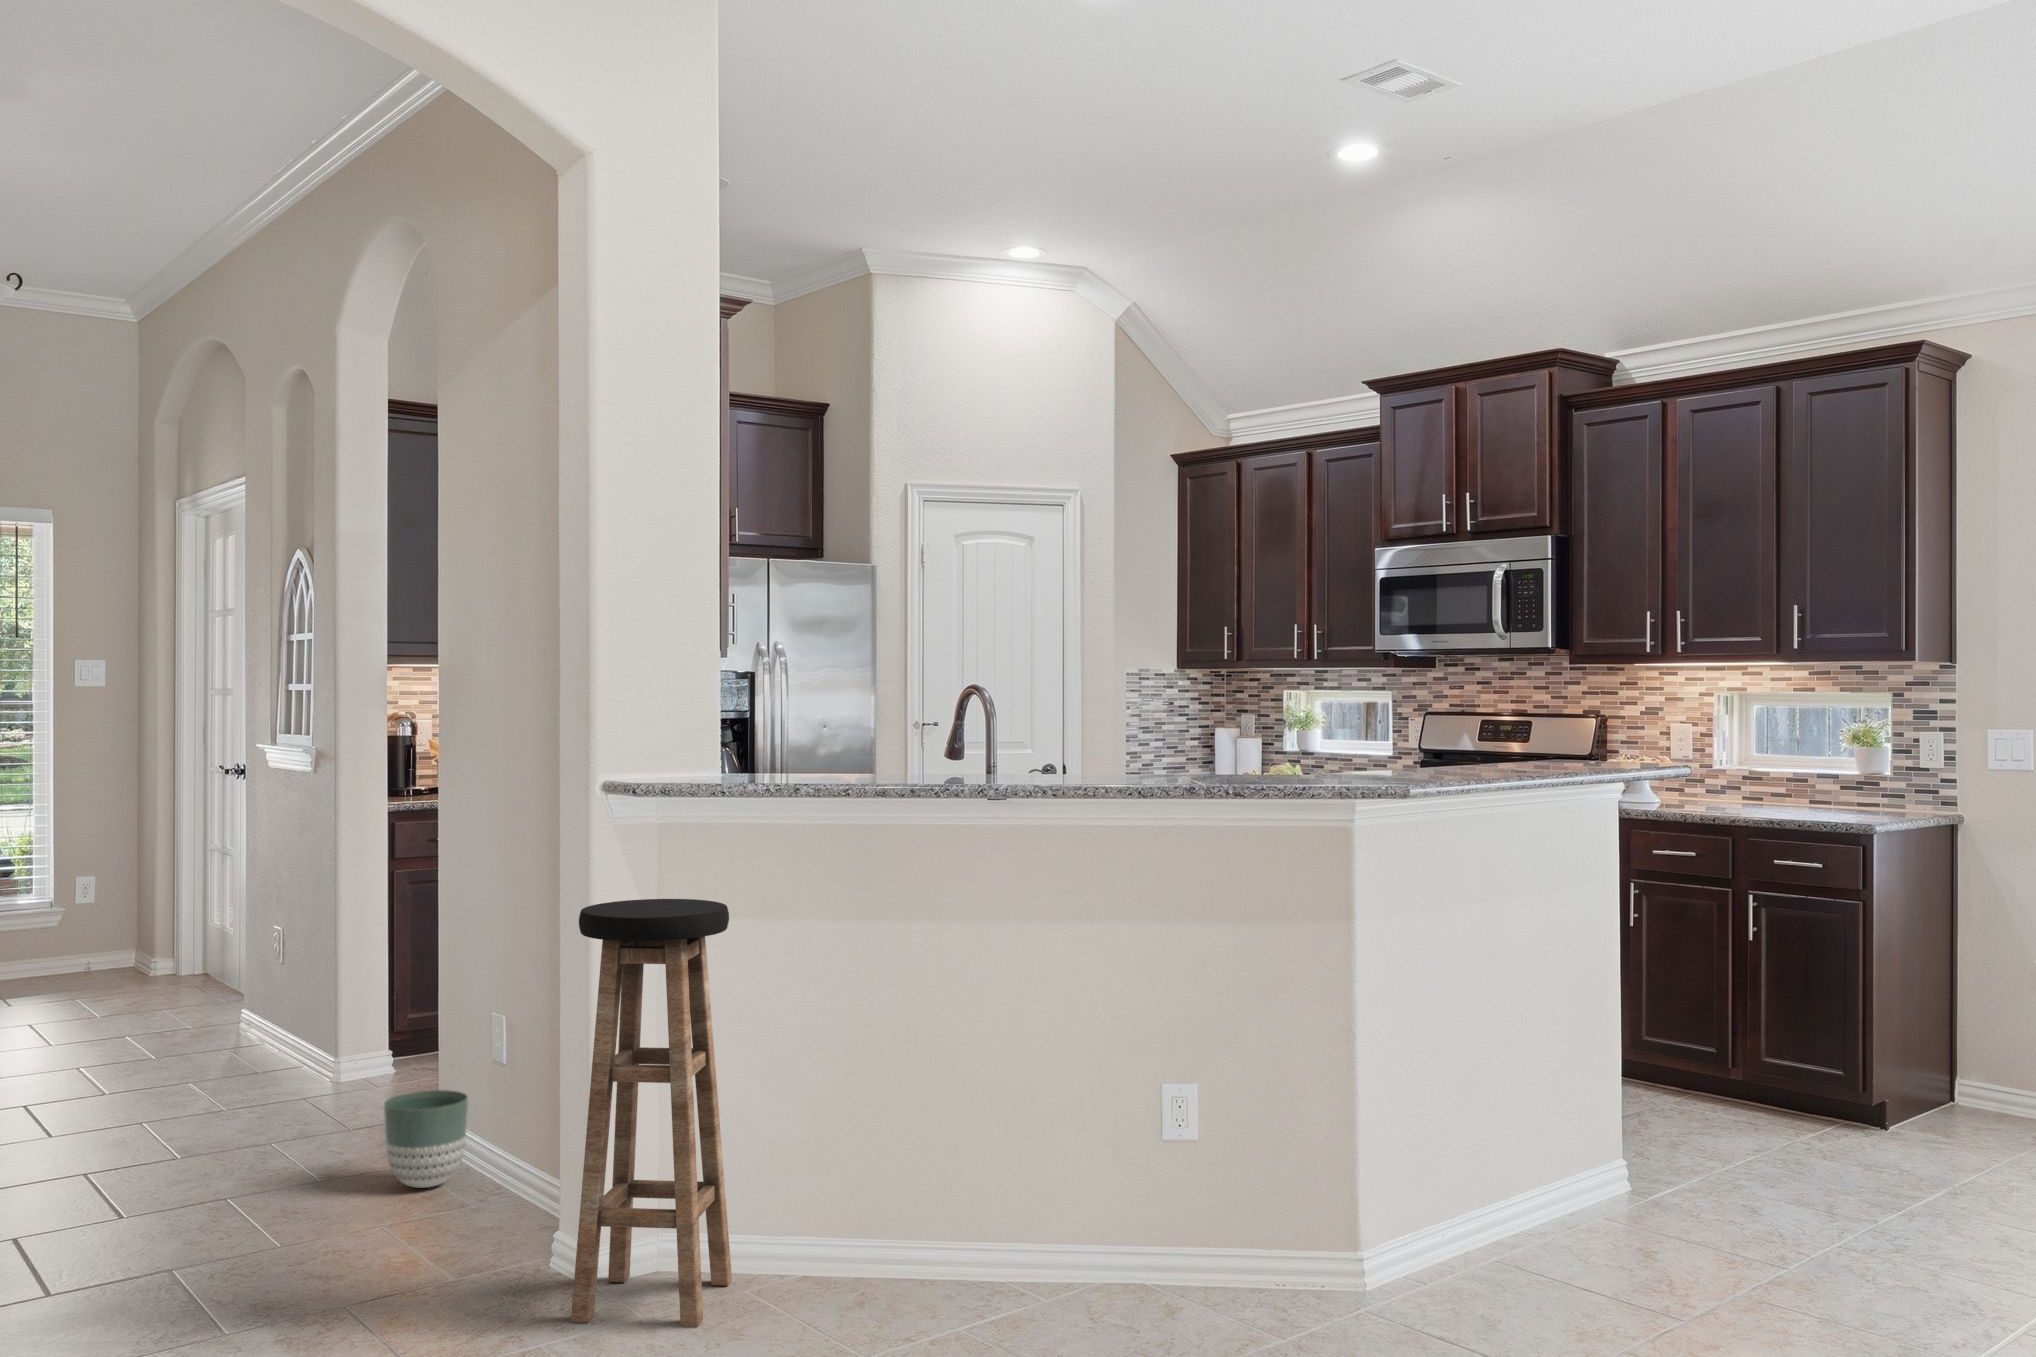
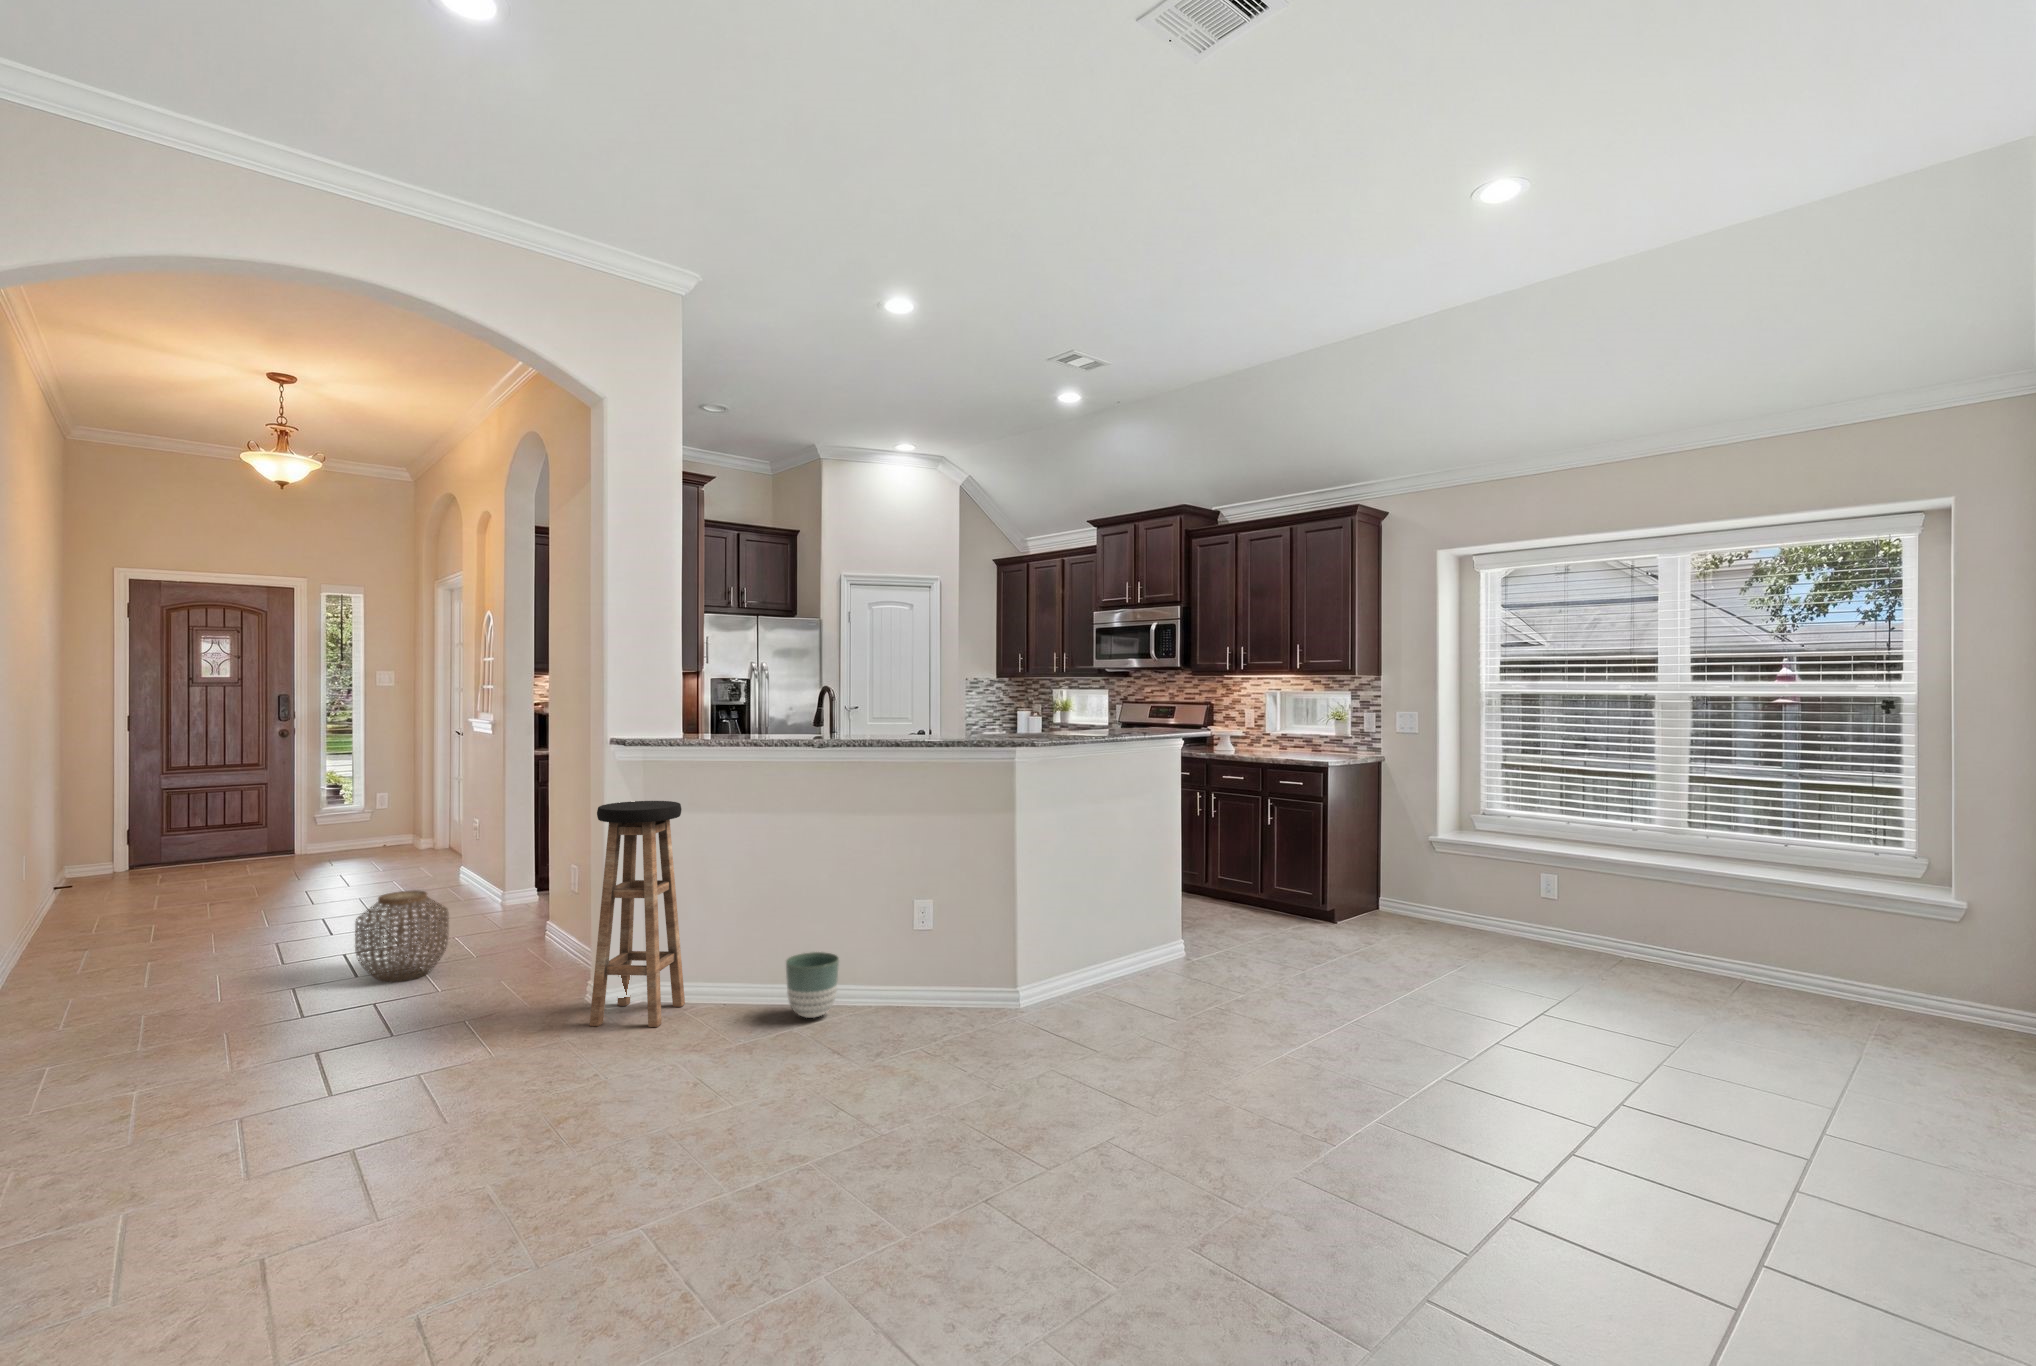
woven basket: none [118,1061,278,1229] -> present [355,890,449,982]
planter: present [384,1090,468,1188] -> present [786,952,839,1018]

